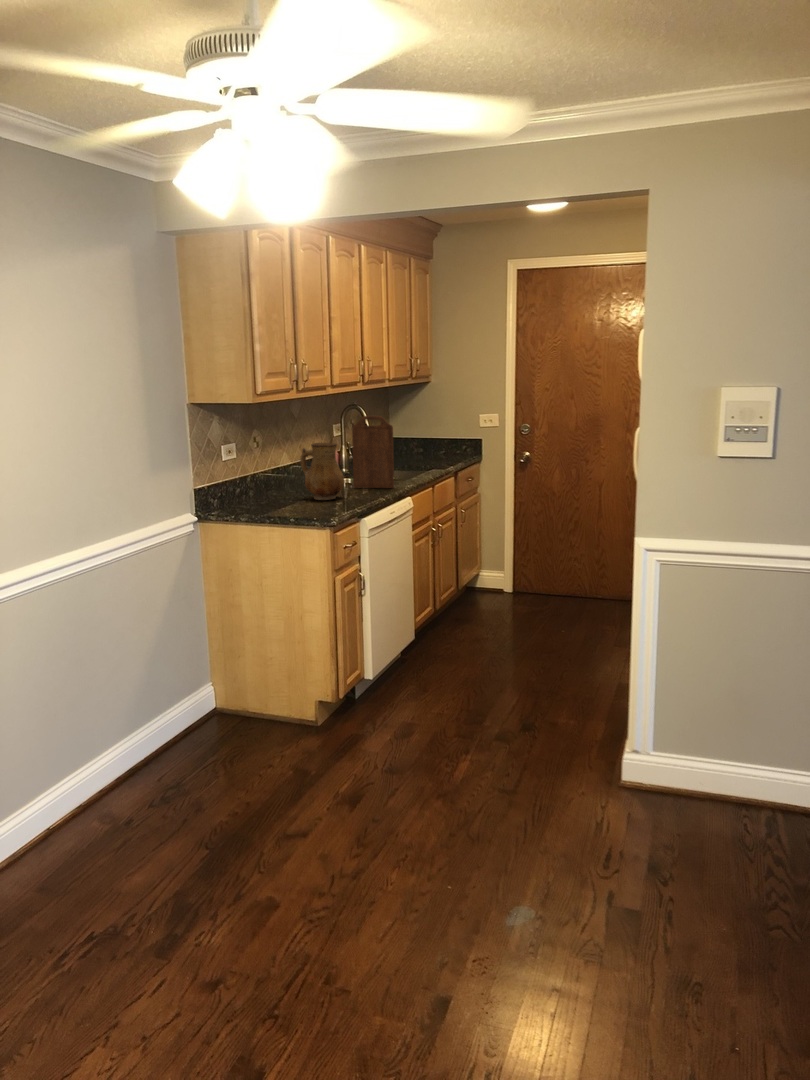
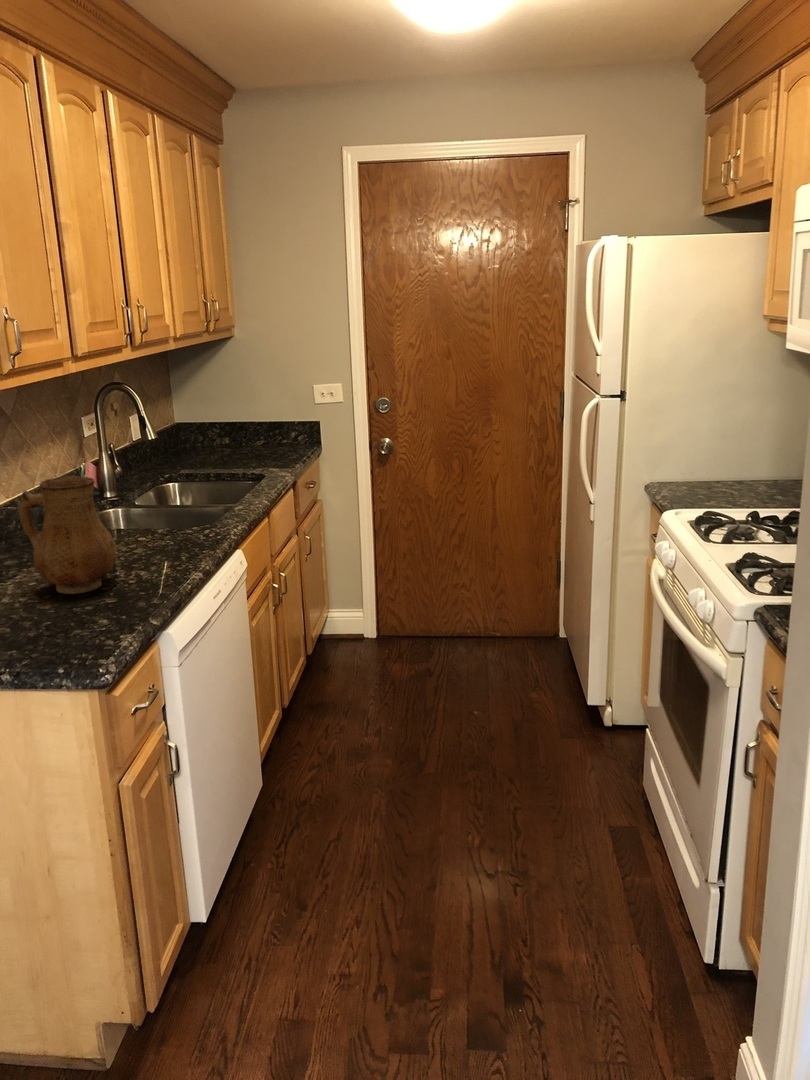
cutting board: present [352,416,394,488] -> none [121,412,210,545]

